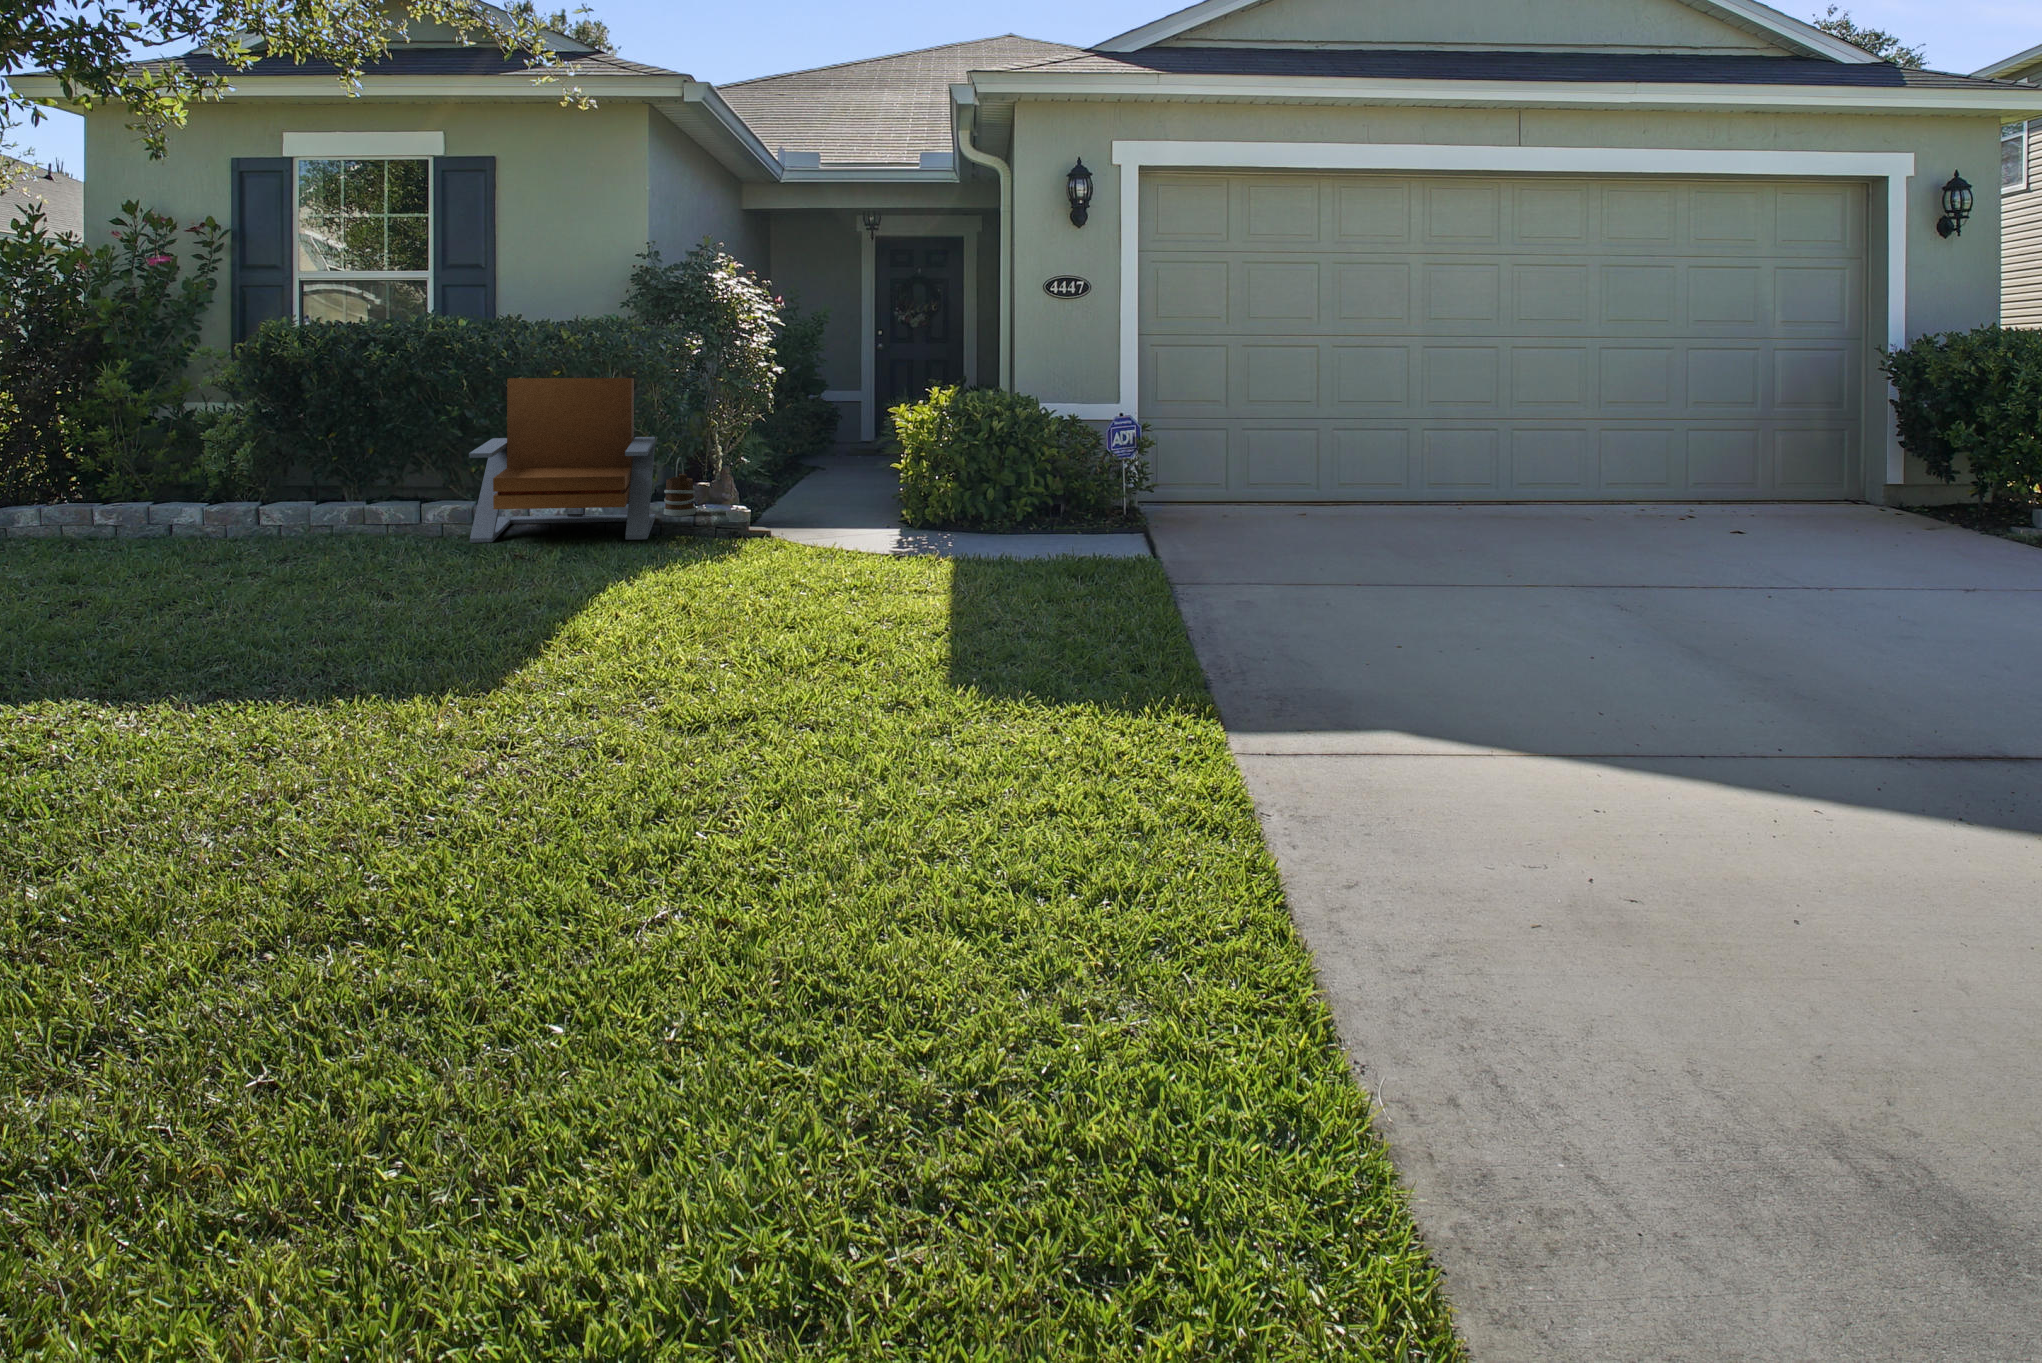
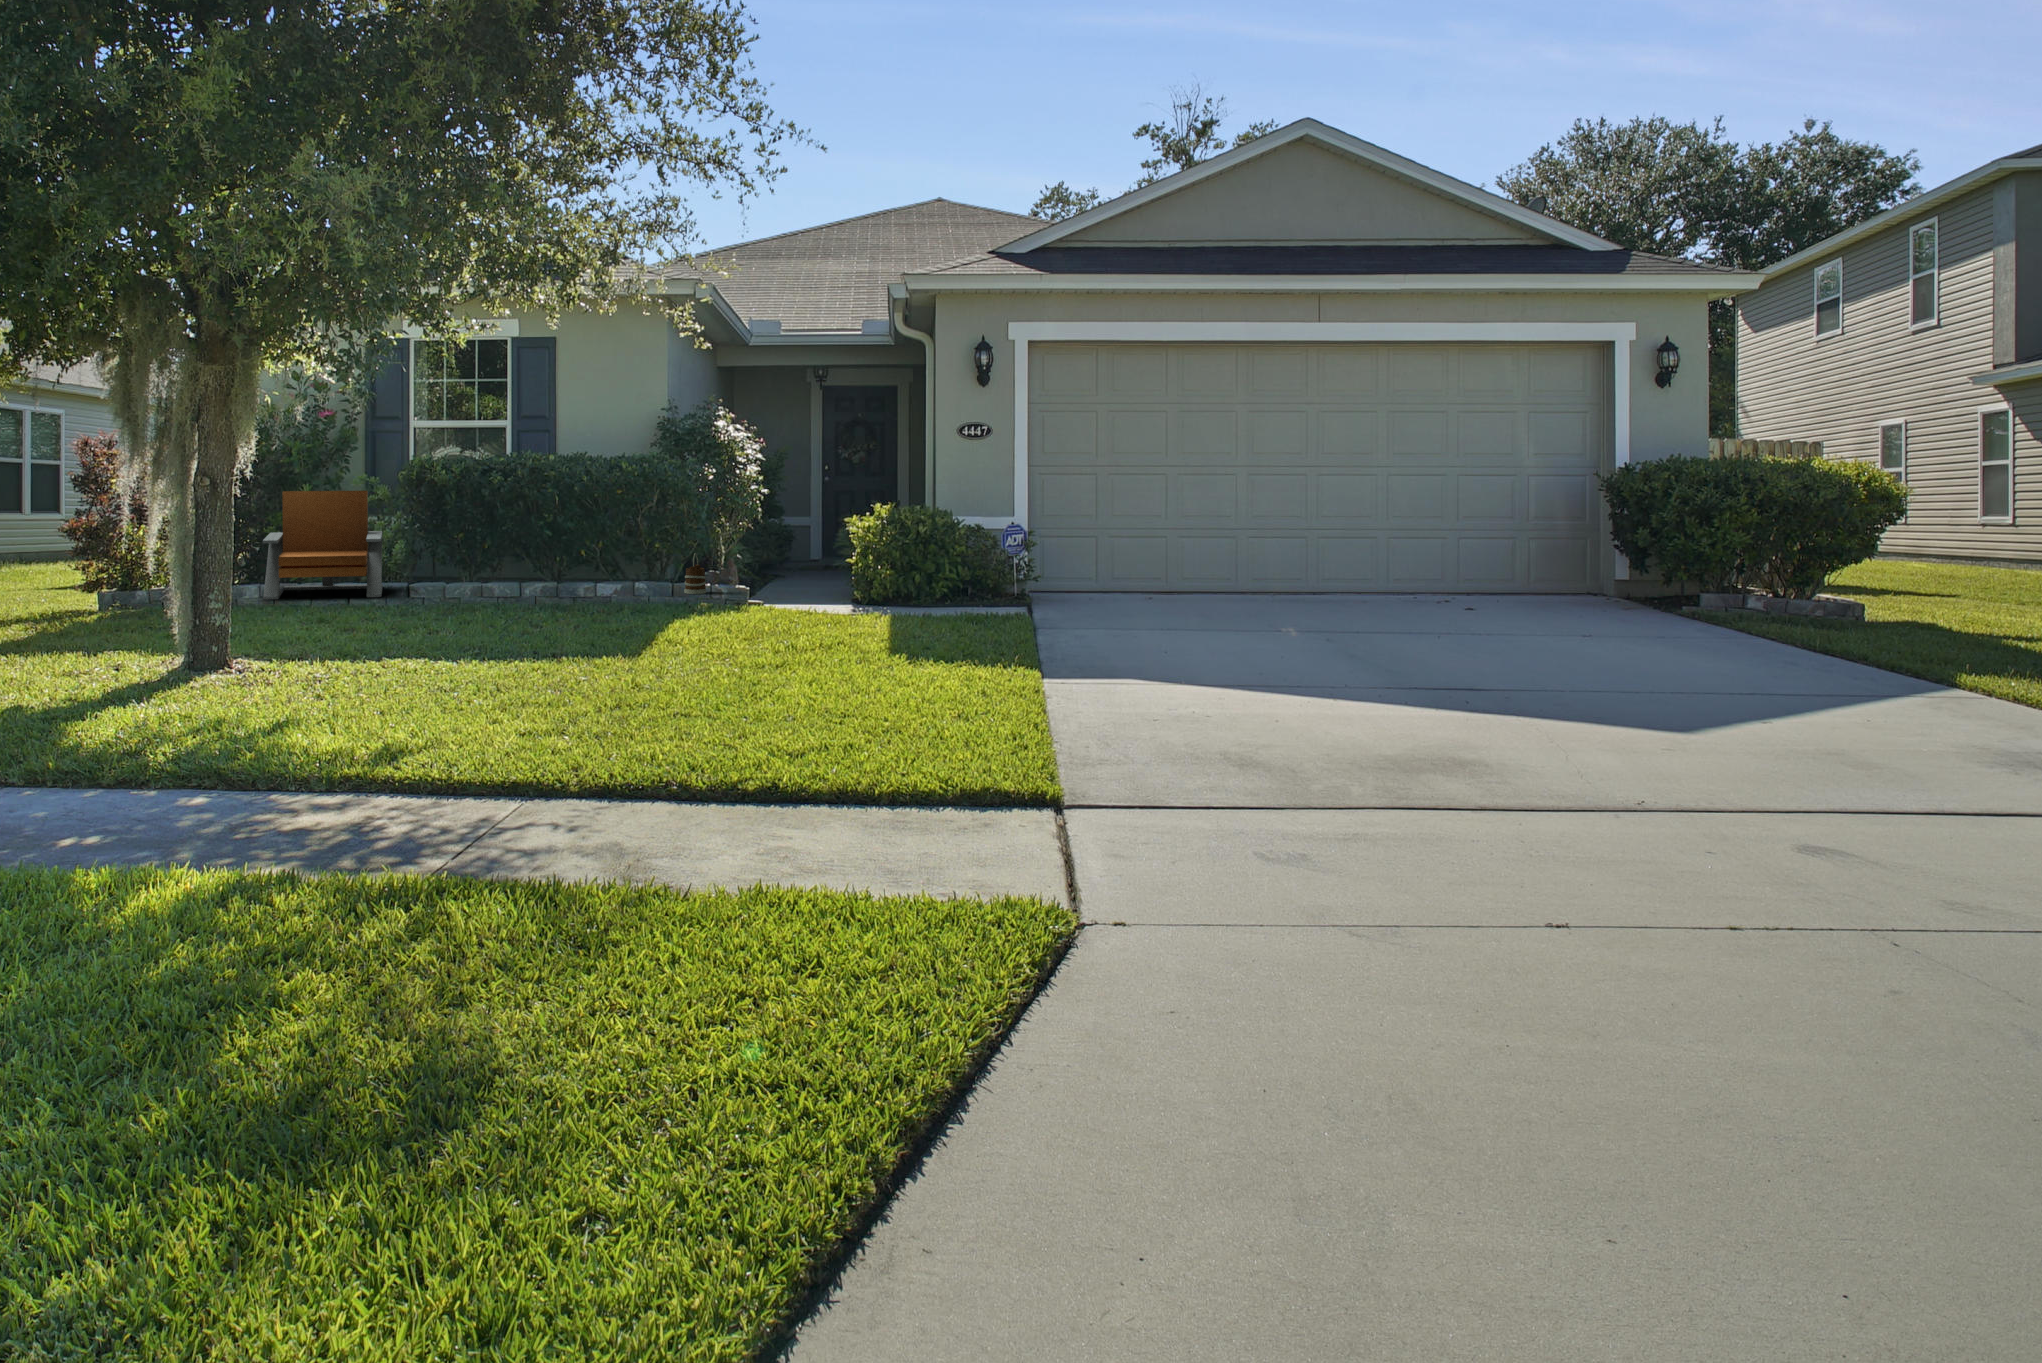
lounge chair: present [469,378,655,543] -> present [263,491,383,600]

